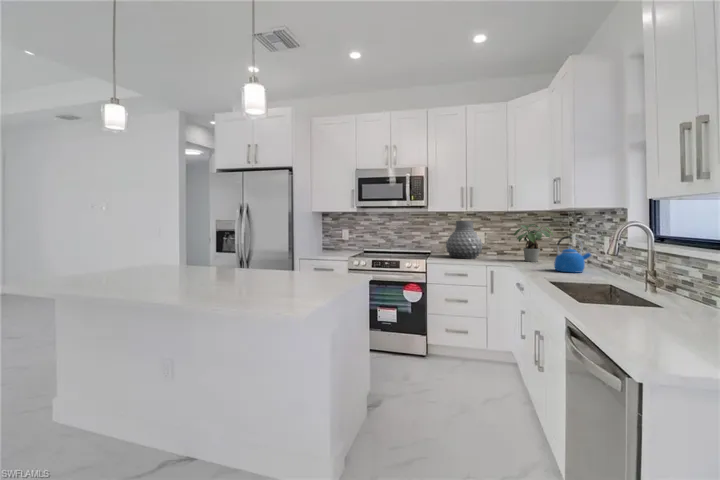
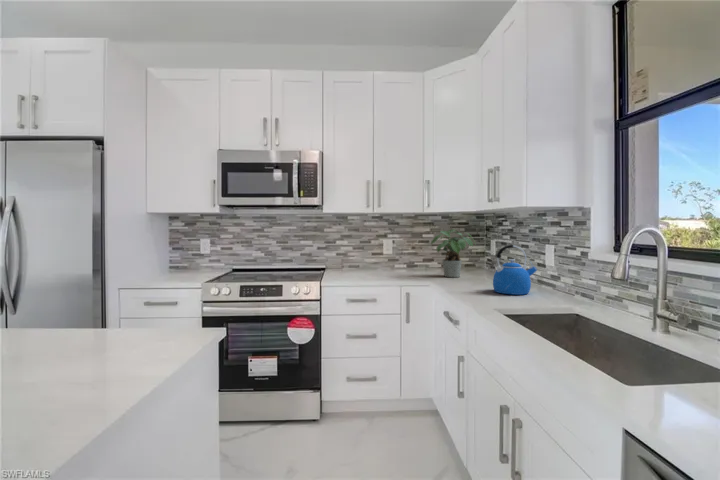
vase: present [446,221,483,258] -> none [345,226,392,275]

